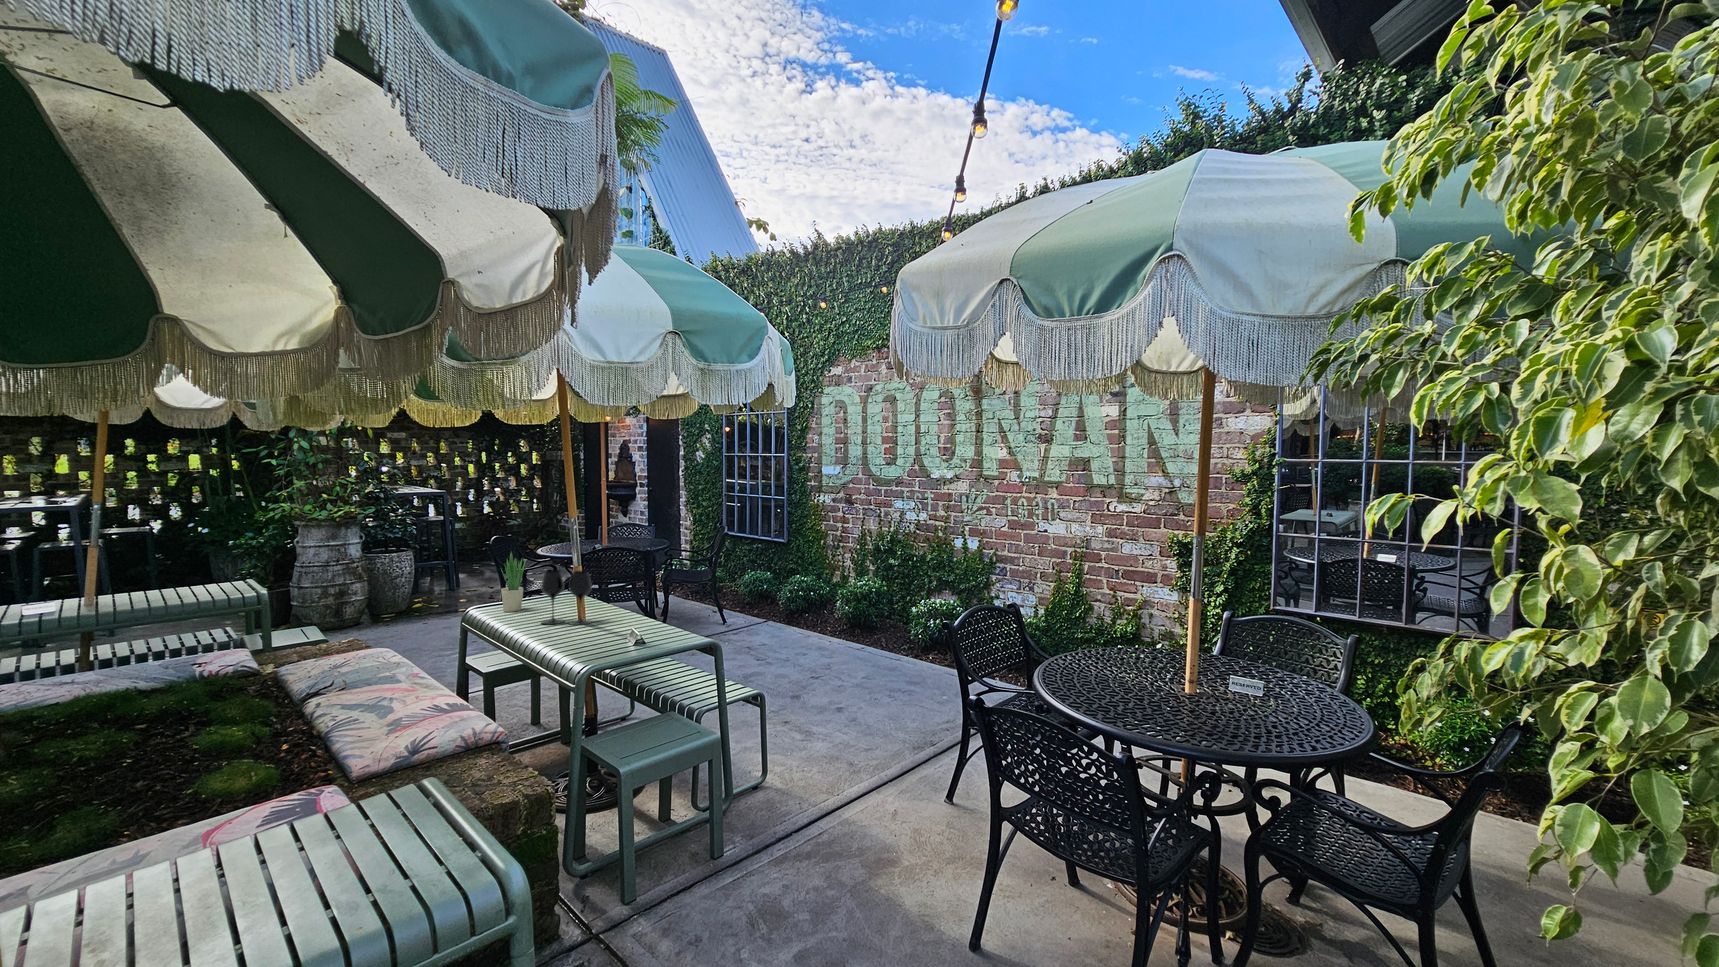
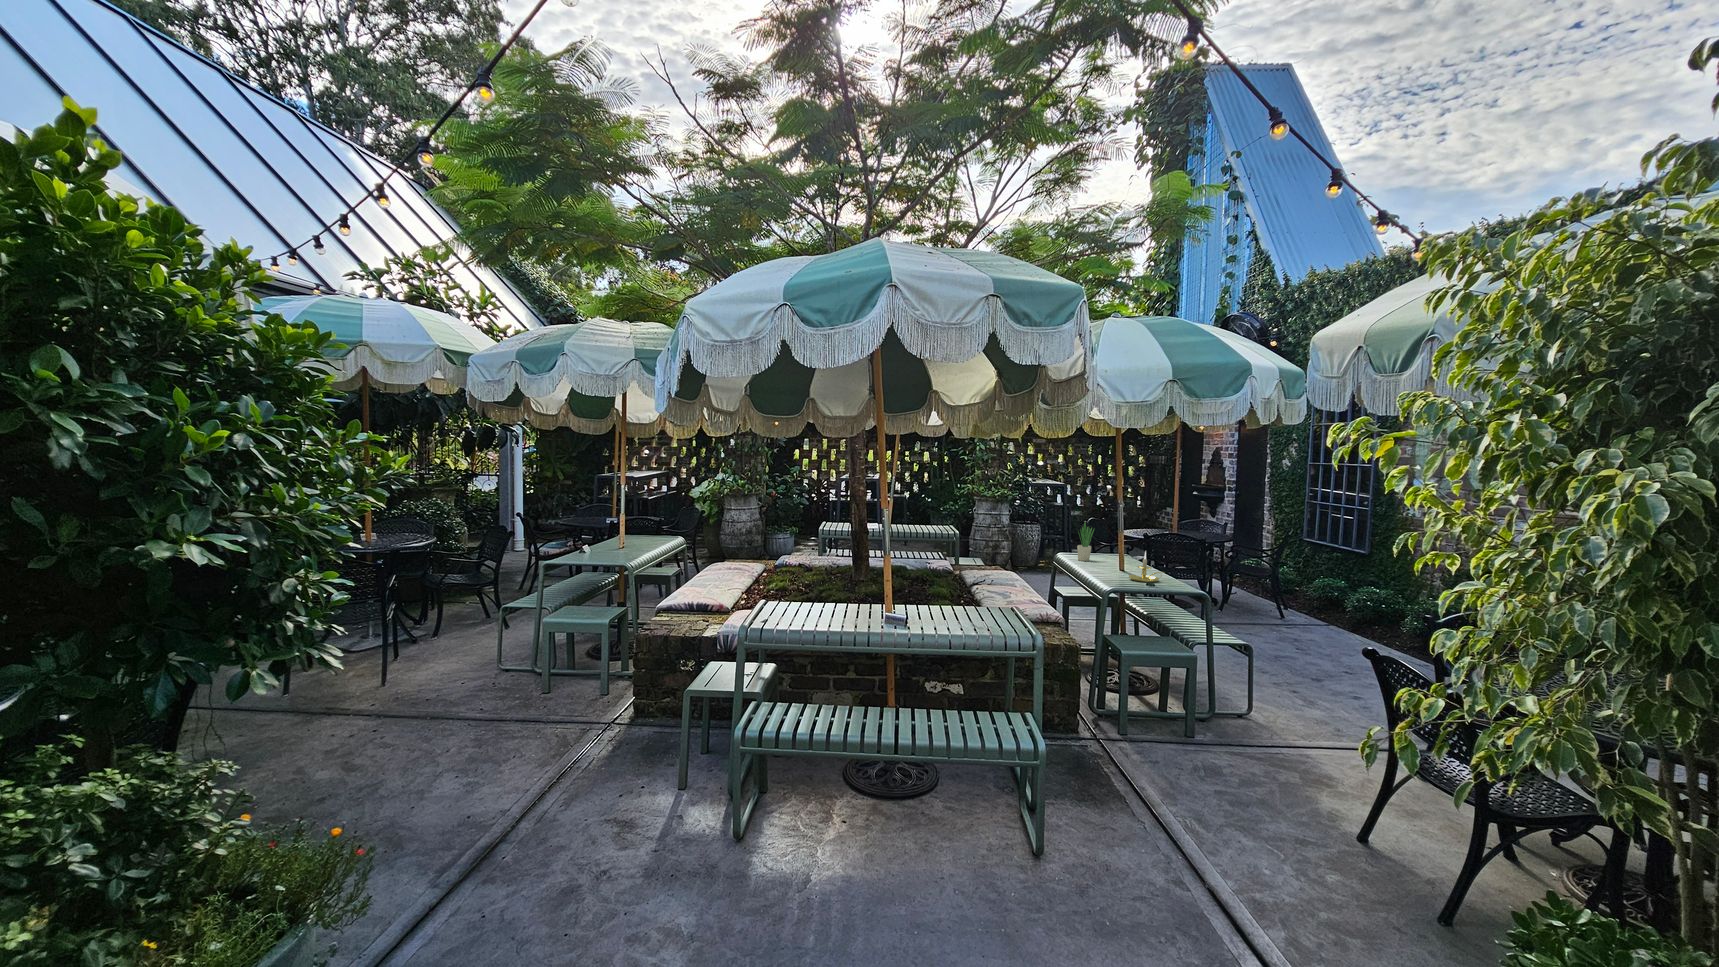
wine glass: present [541,570,592,625] -> none [1097,534,1130,573]
candle holder: none [600,590,649,637] -> present [1129,552,1162,582]

